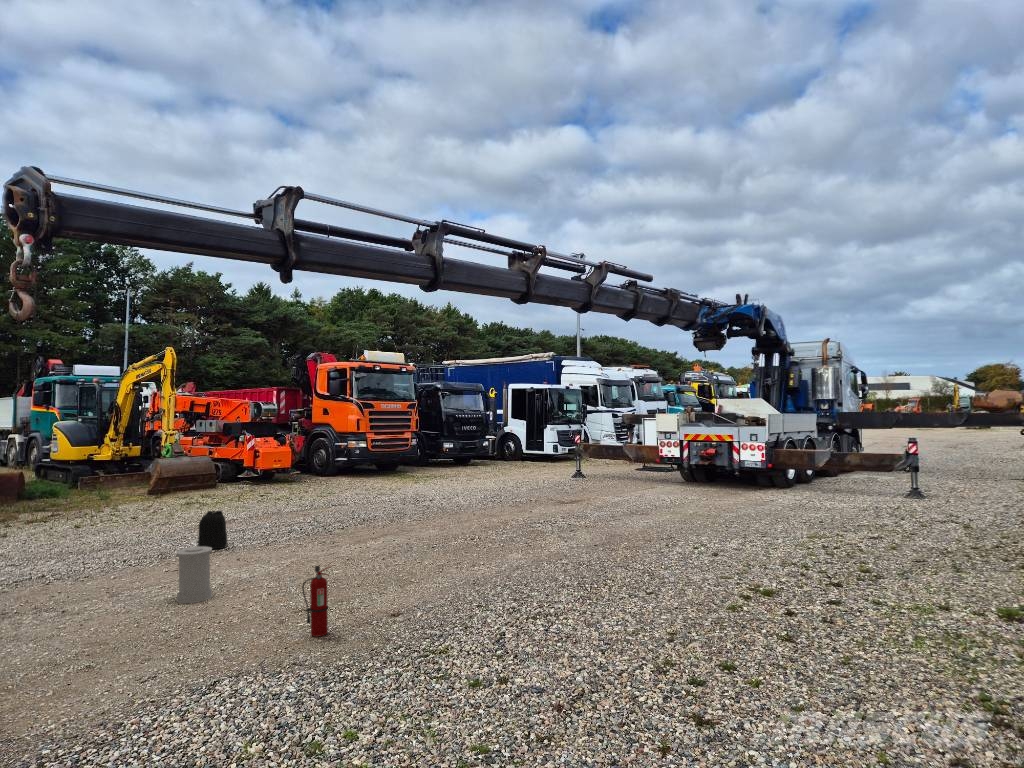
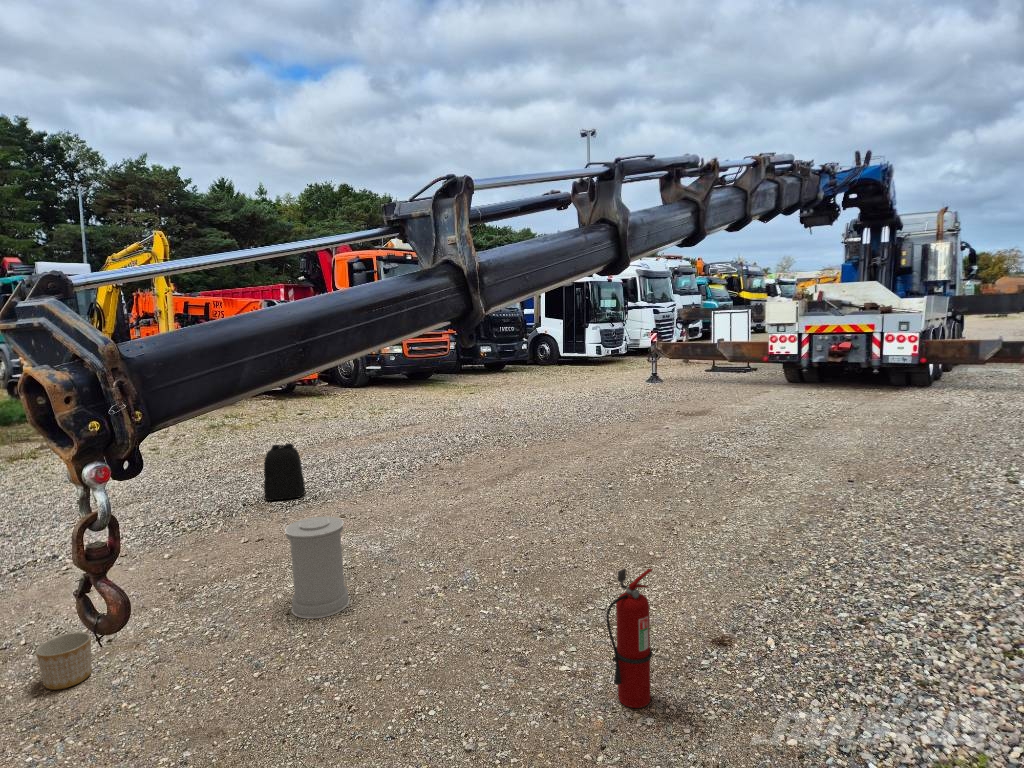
planter: none [32,597,61,624] -> present [36,632,92,690]

